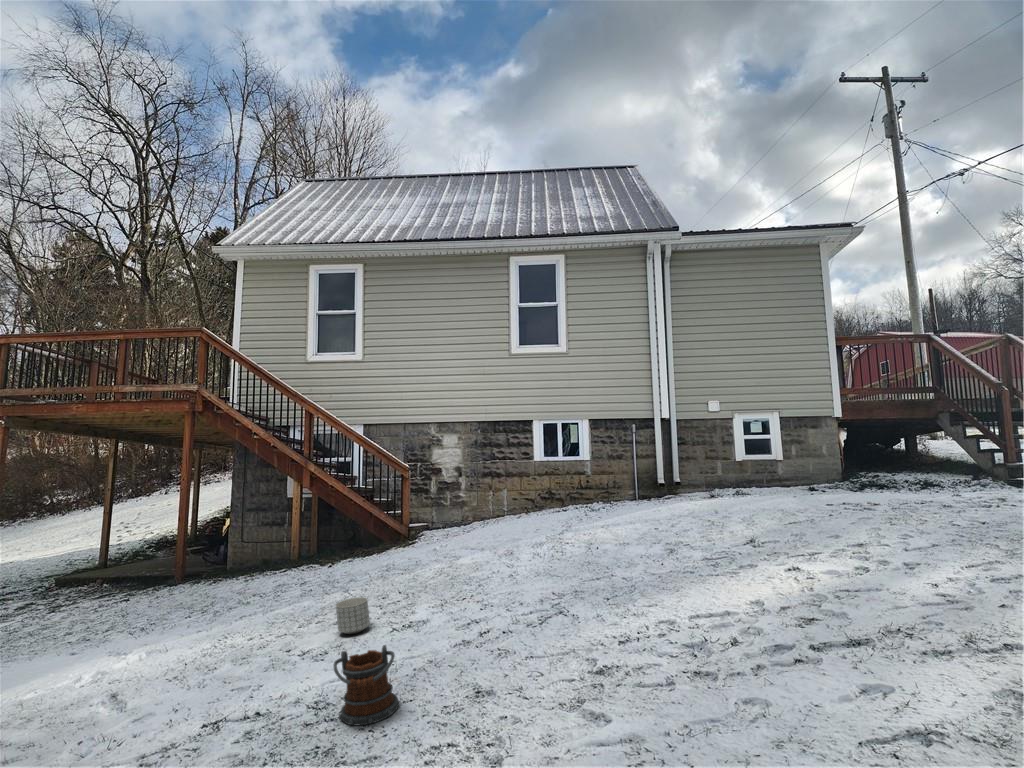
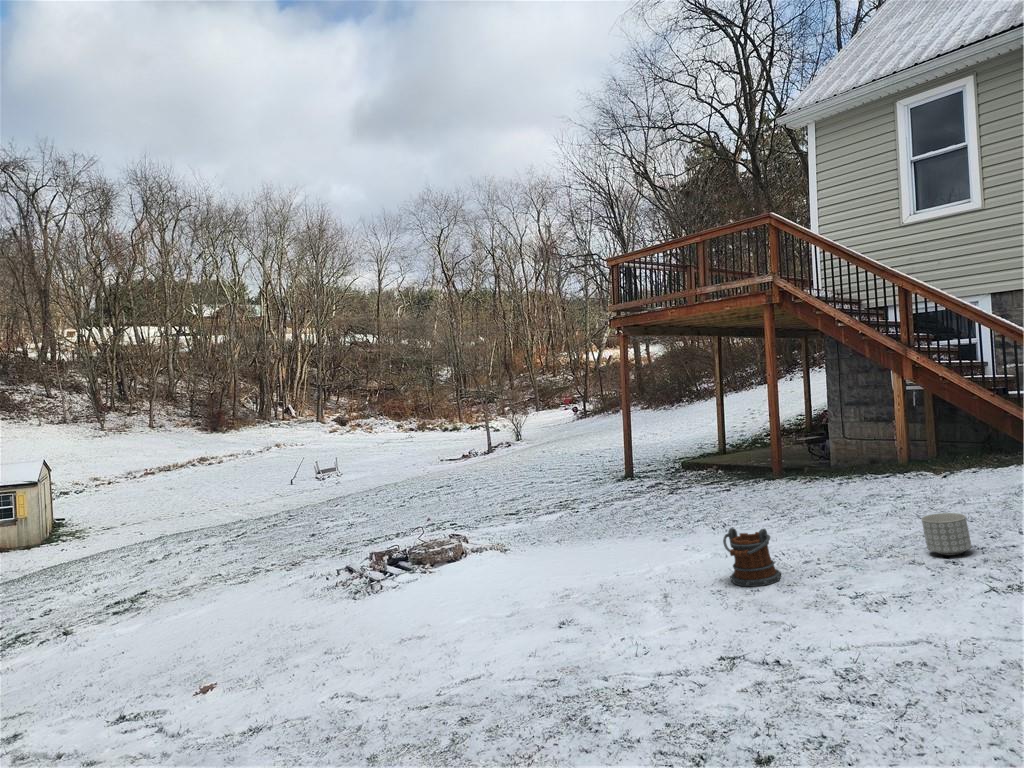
bucket: present [334,645,400,725] -> present [723,528,781,587]

